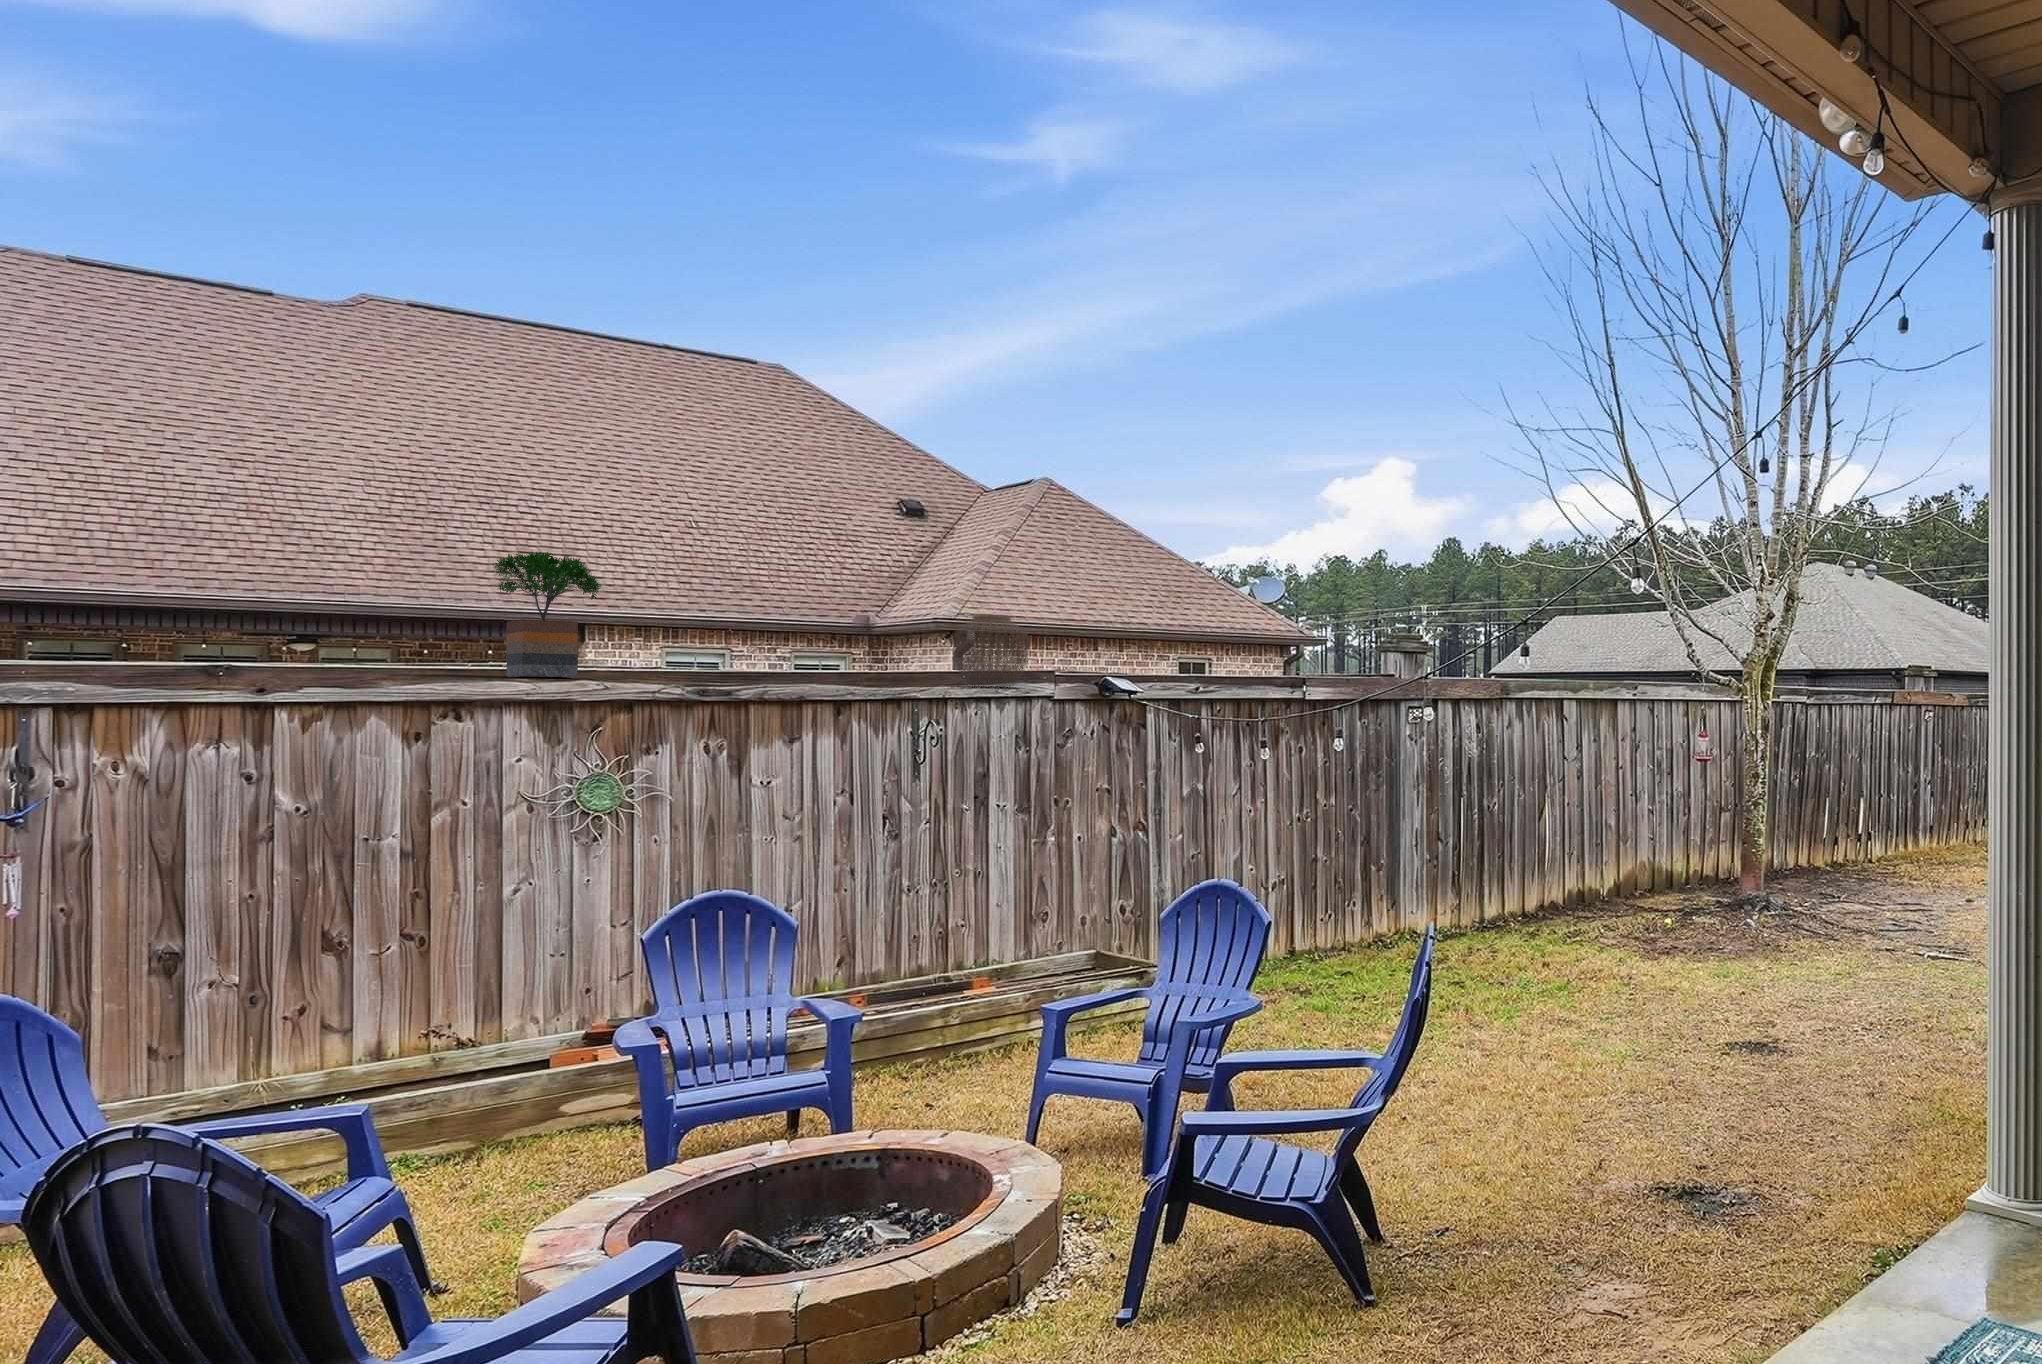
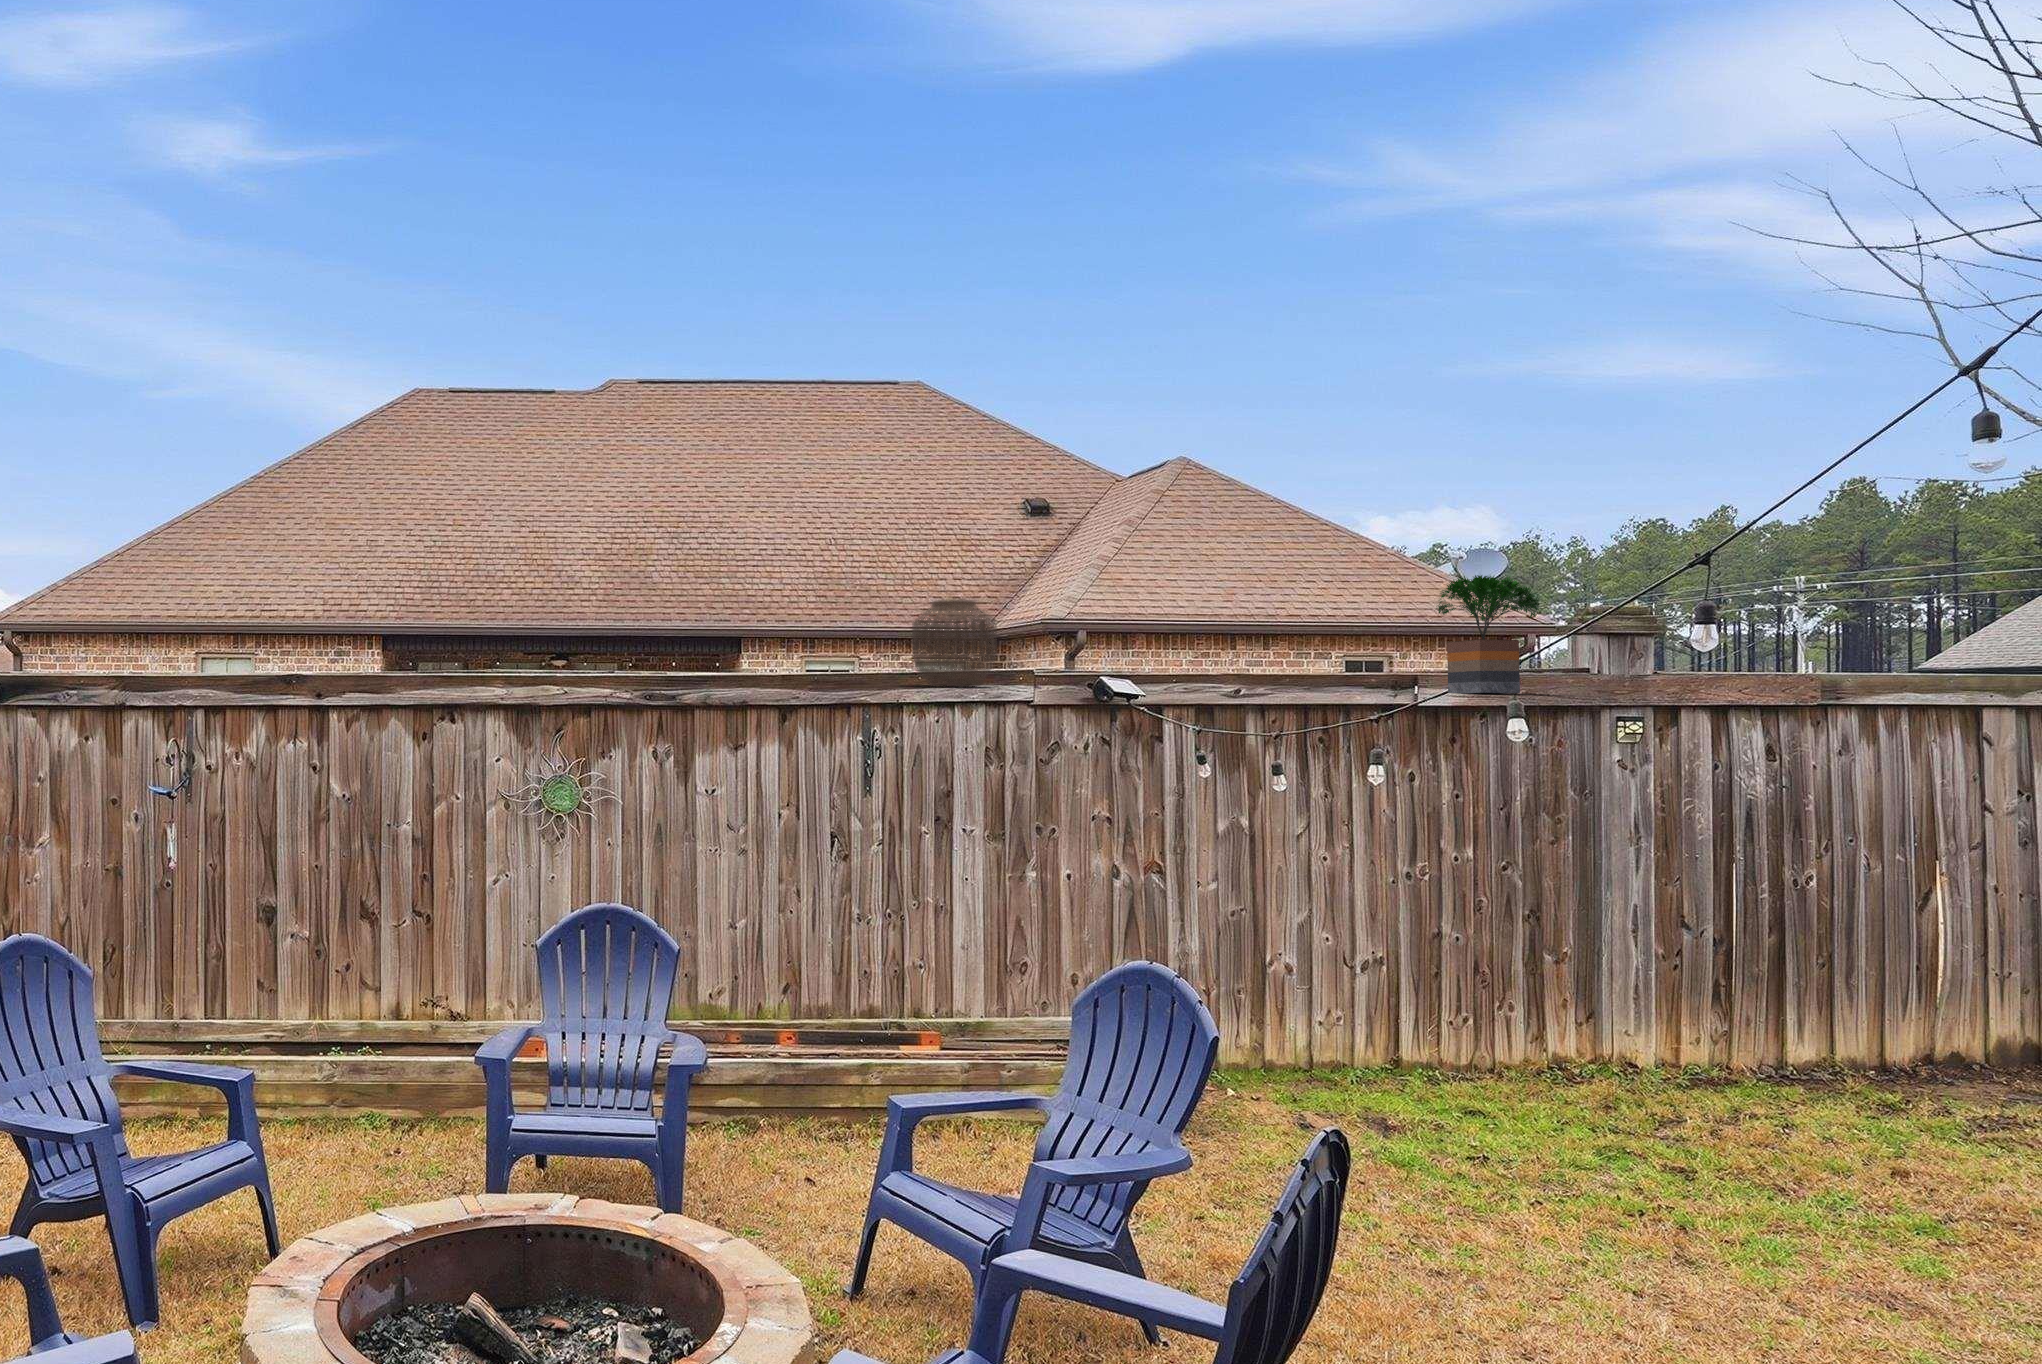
potted tree: present [493,552,601,678] -> present [1436,575,1540,694]

